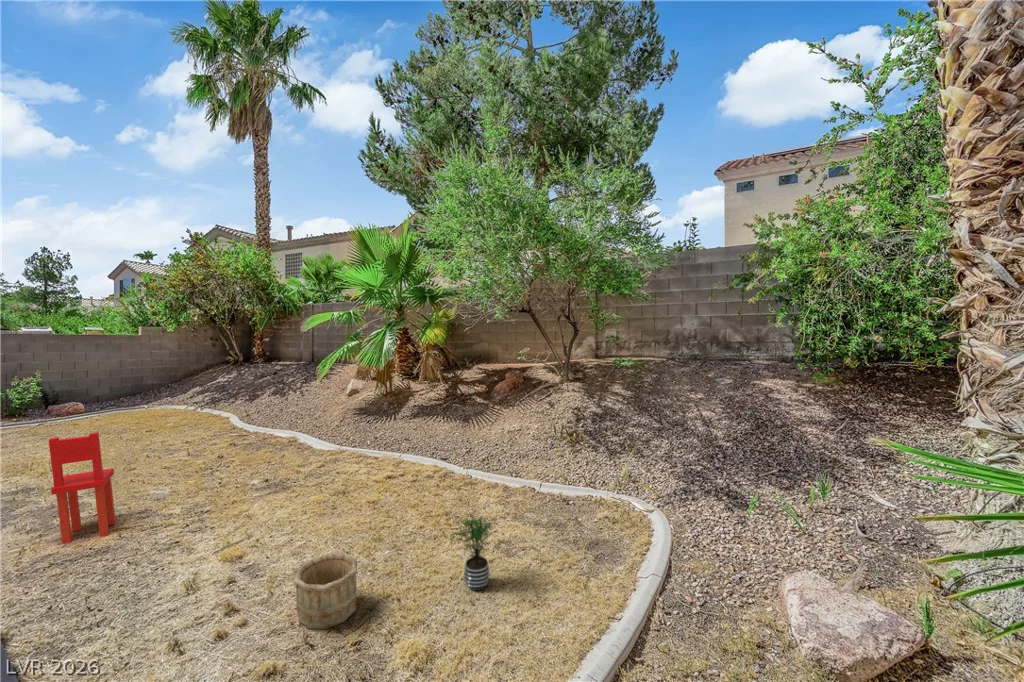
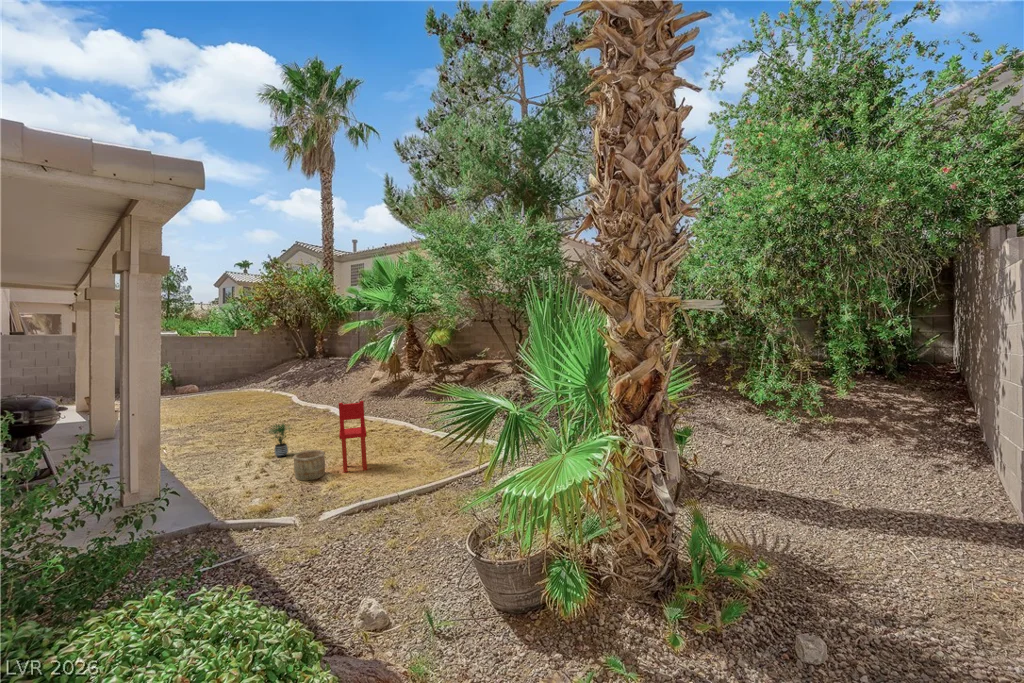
chair: present [49,432,116,544] -> present [339,401,367,473]
potted plant: present [451,516,493,591] -> present [269,424,290,457]

